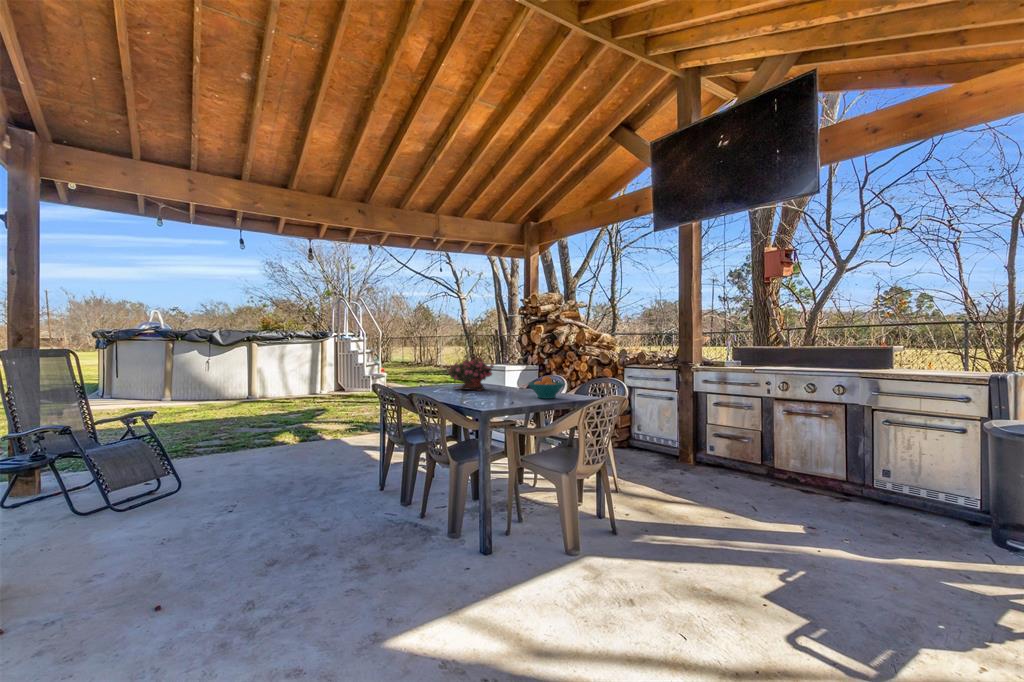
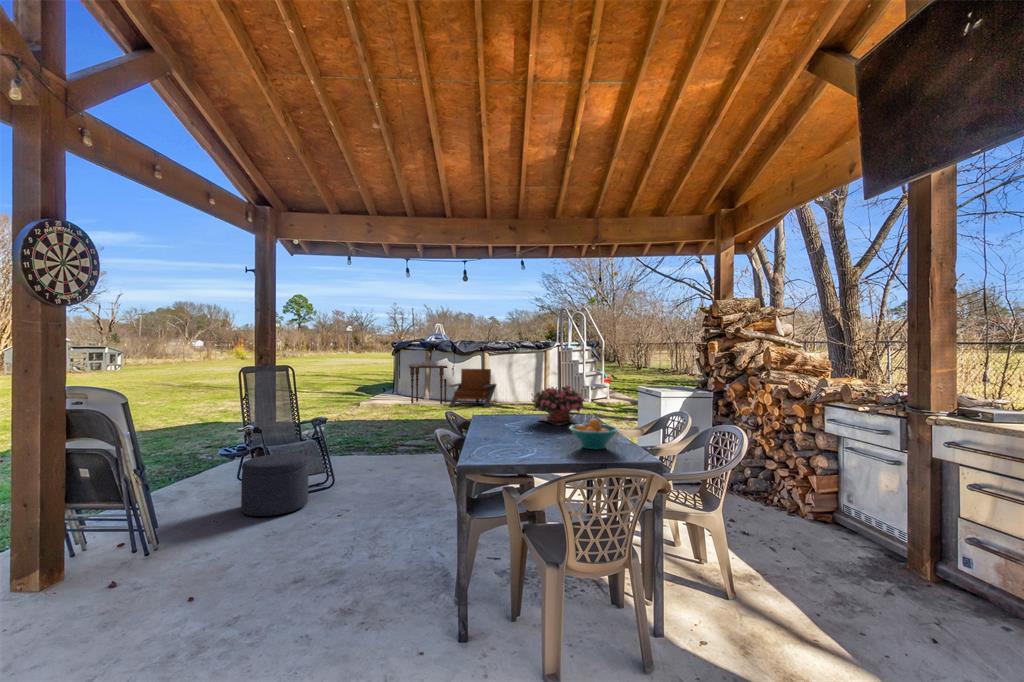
side table: none [138,351,199,407] -> present [408,359,448,404]
lounge chair: none [208,361,266,406] -> present [449,369,496,408]
ottoman: none [76,456,176,539] -> present [241,453,308,516]

